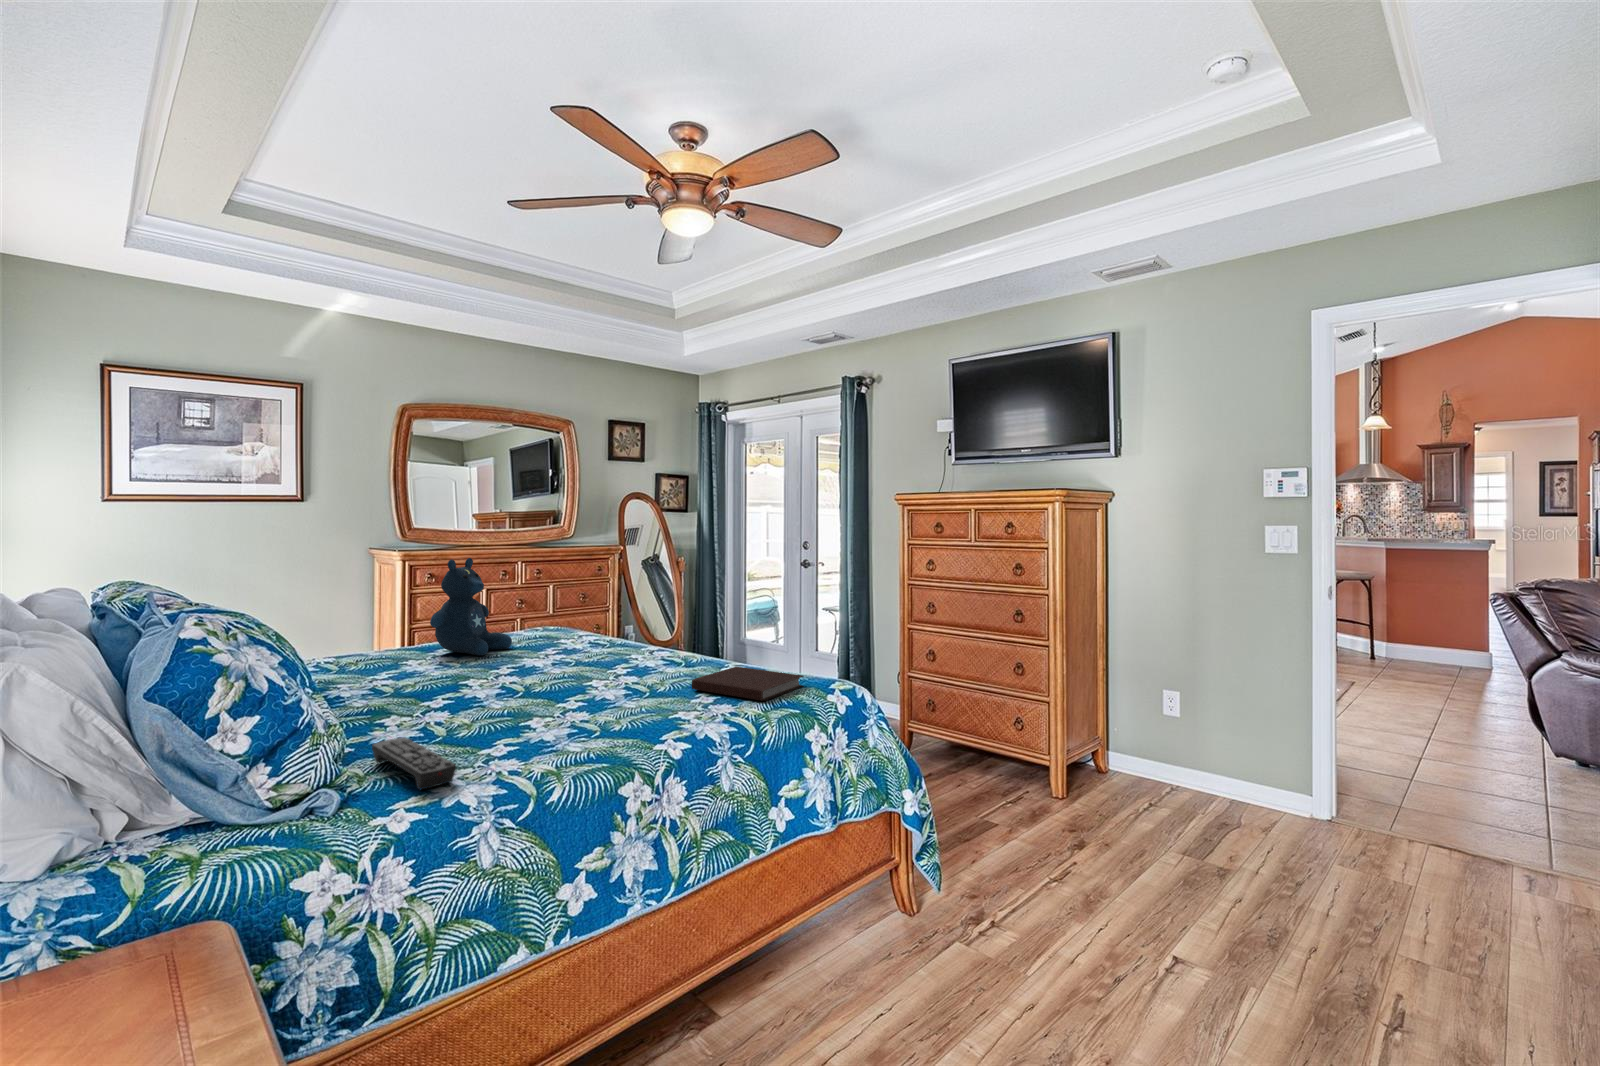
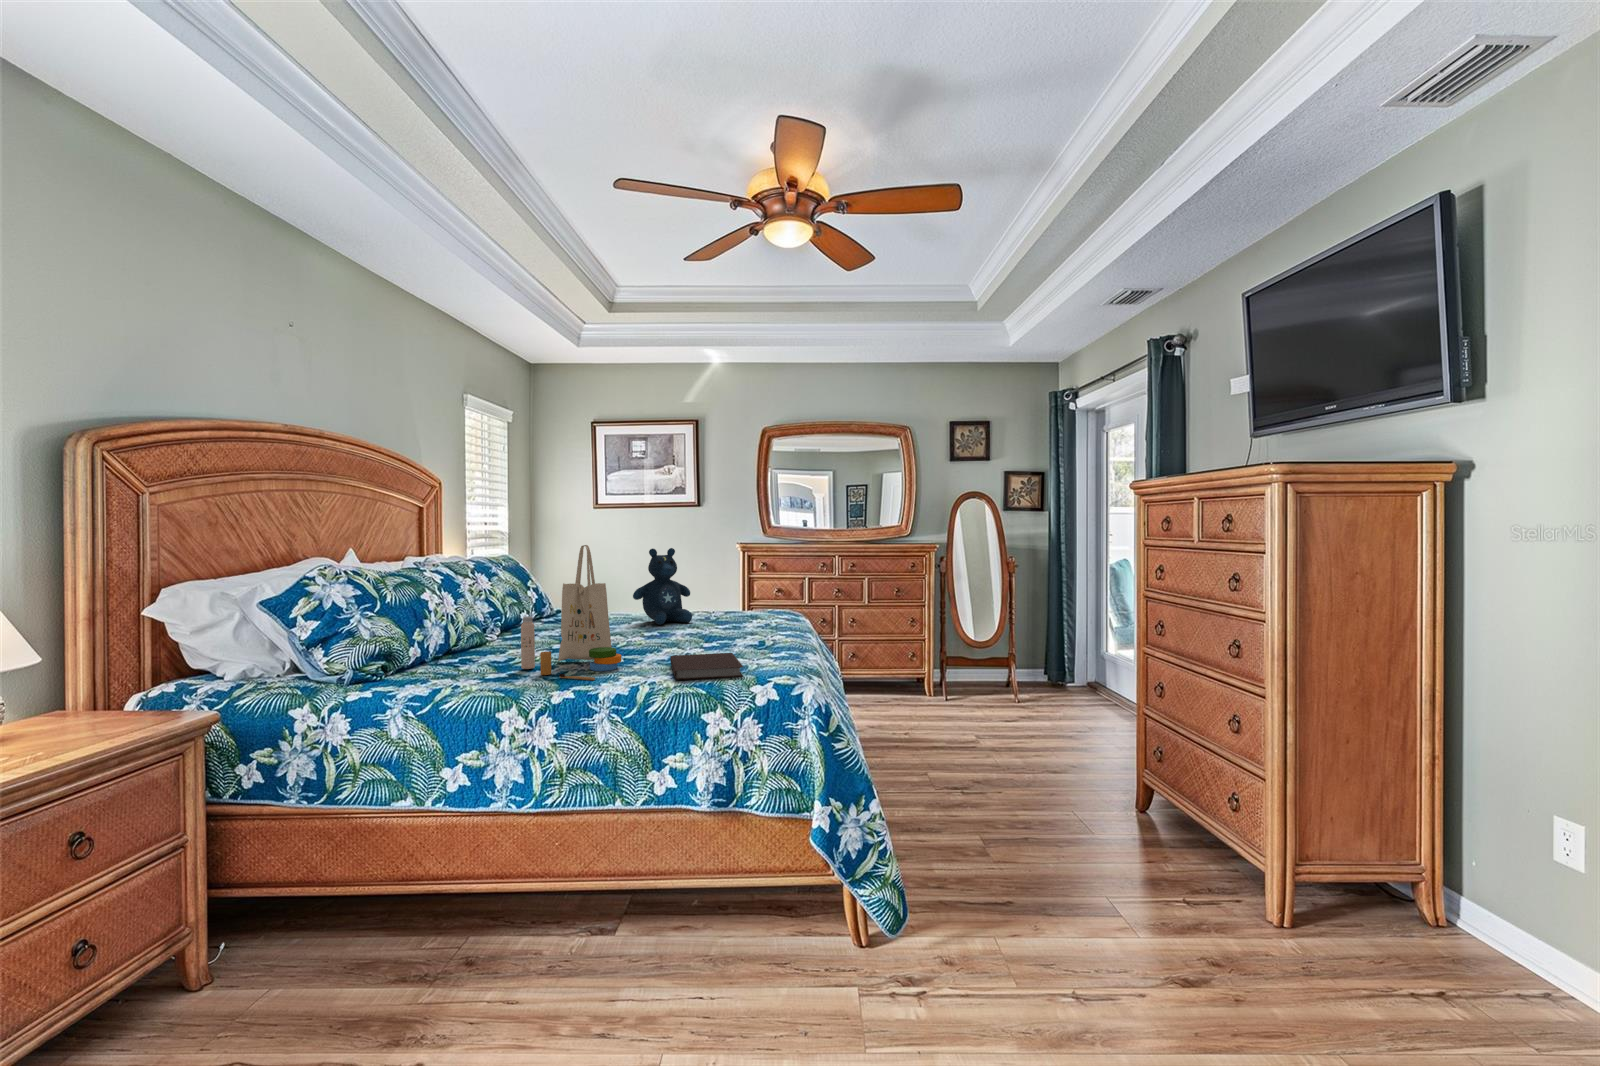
tote bag: none [522,556,676,730] -> present [521,545,622,680]
remote control: present [372,738,456,790] -> none [394,657,451,685]

